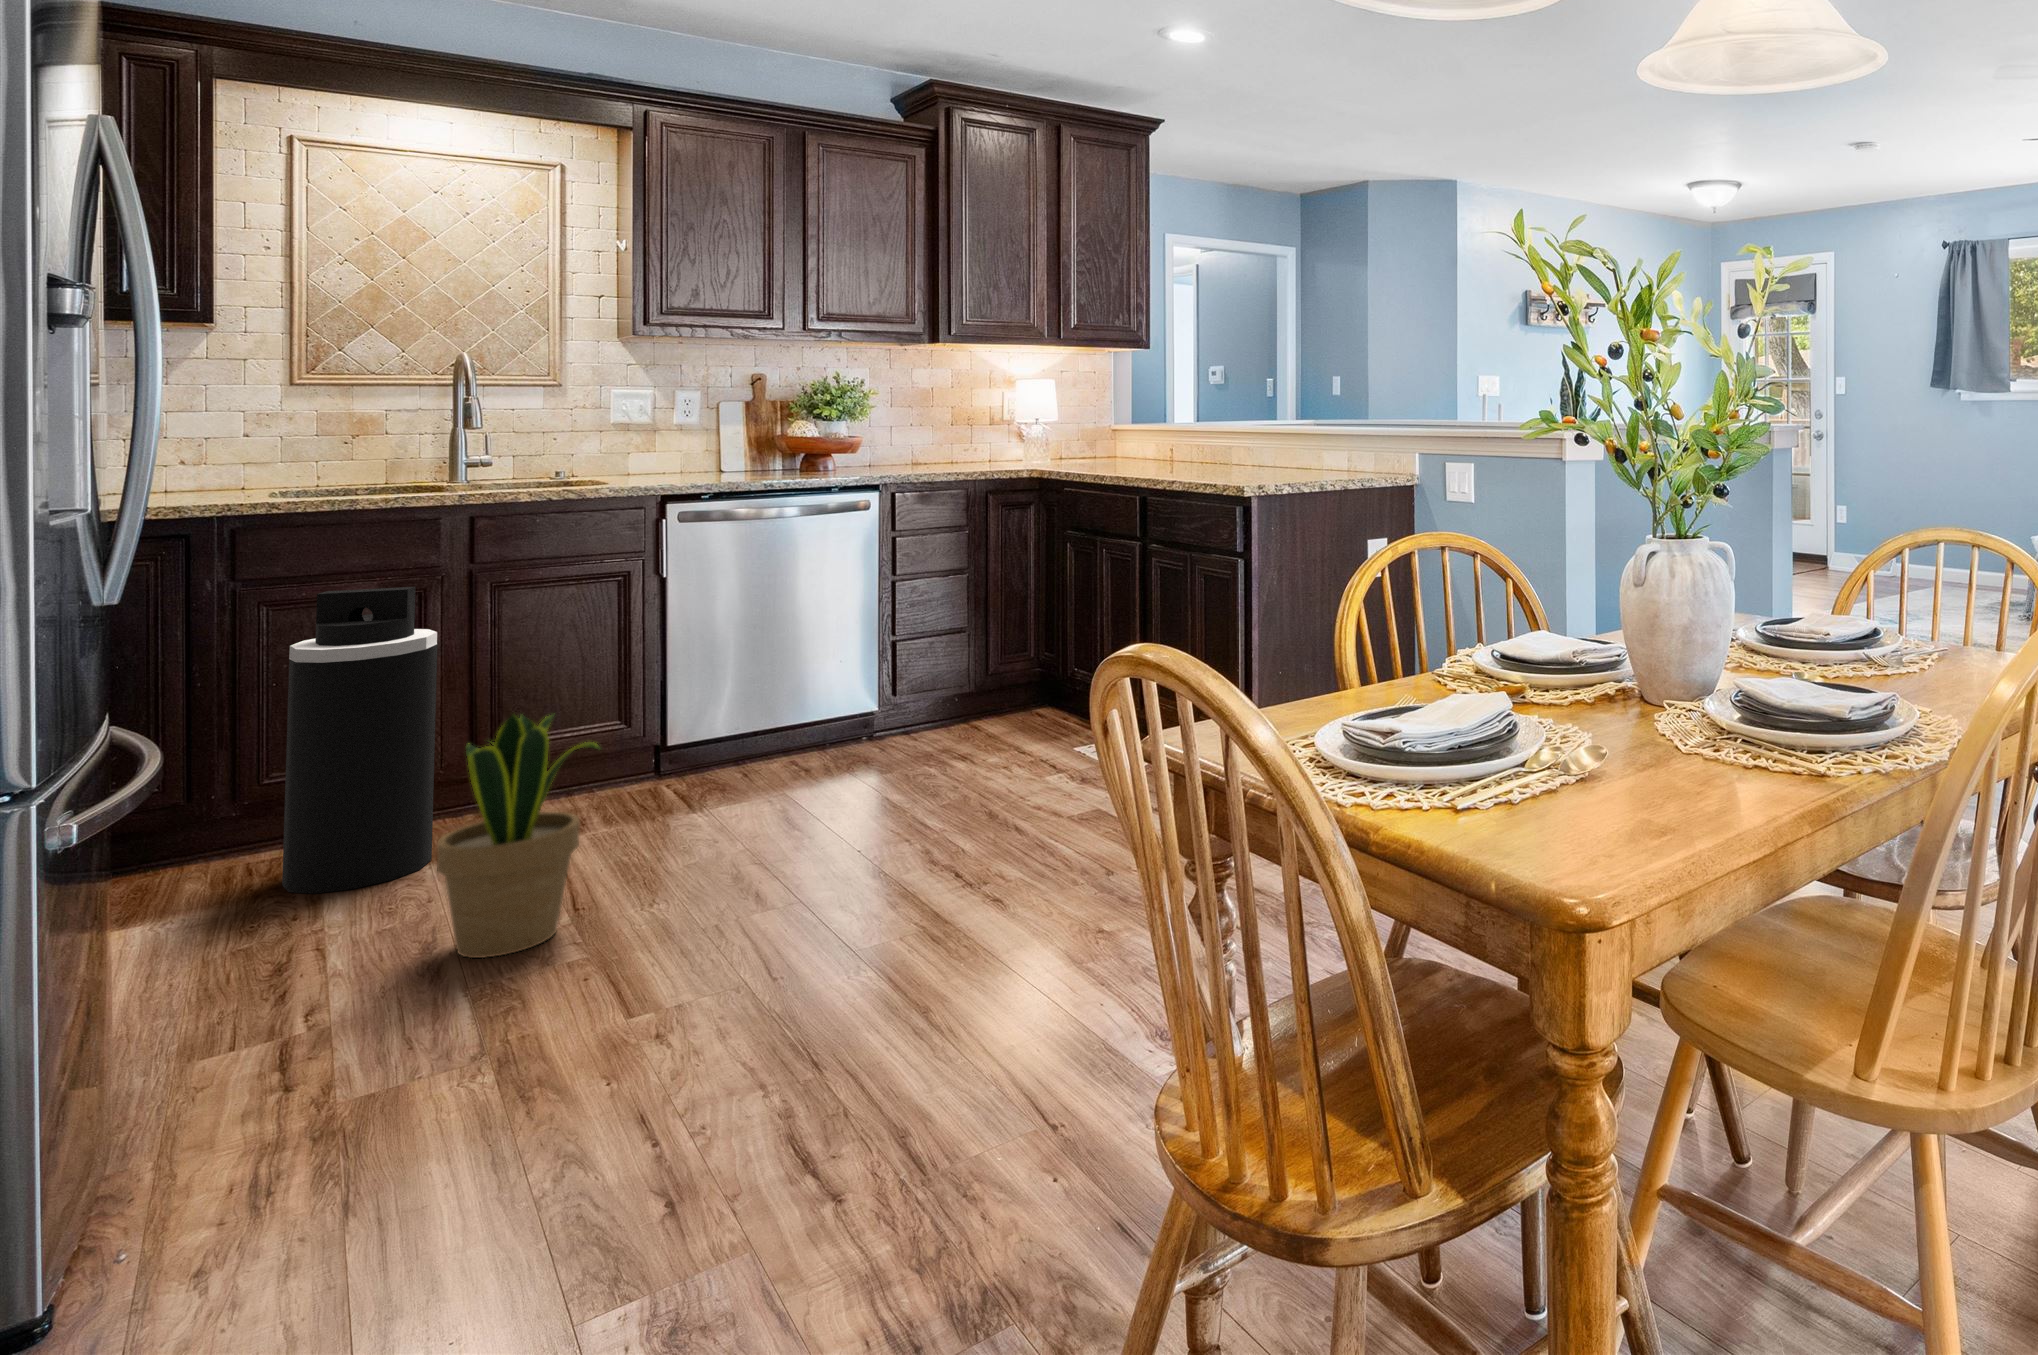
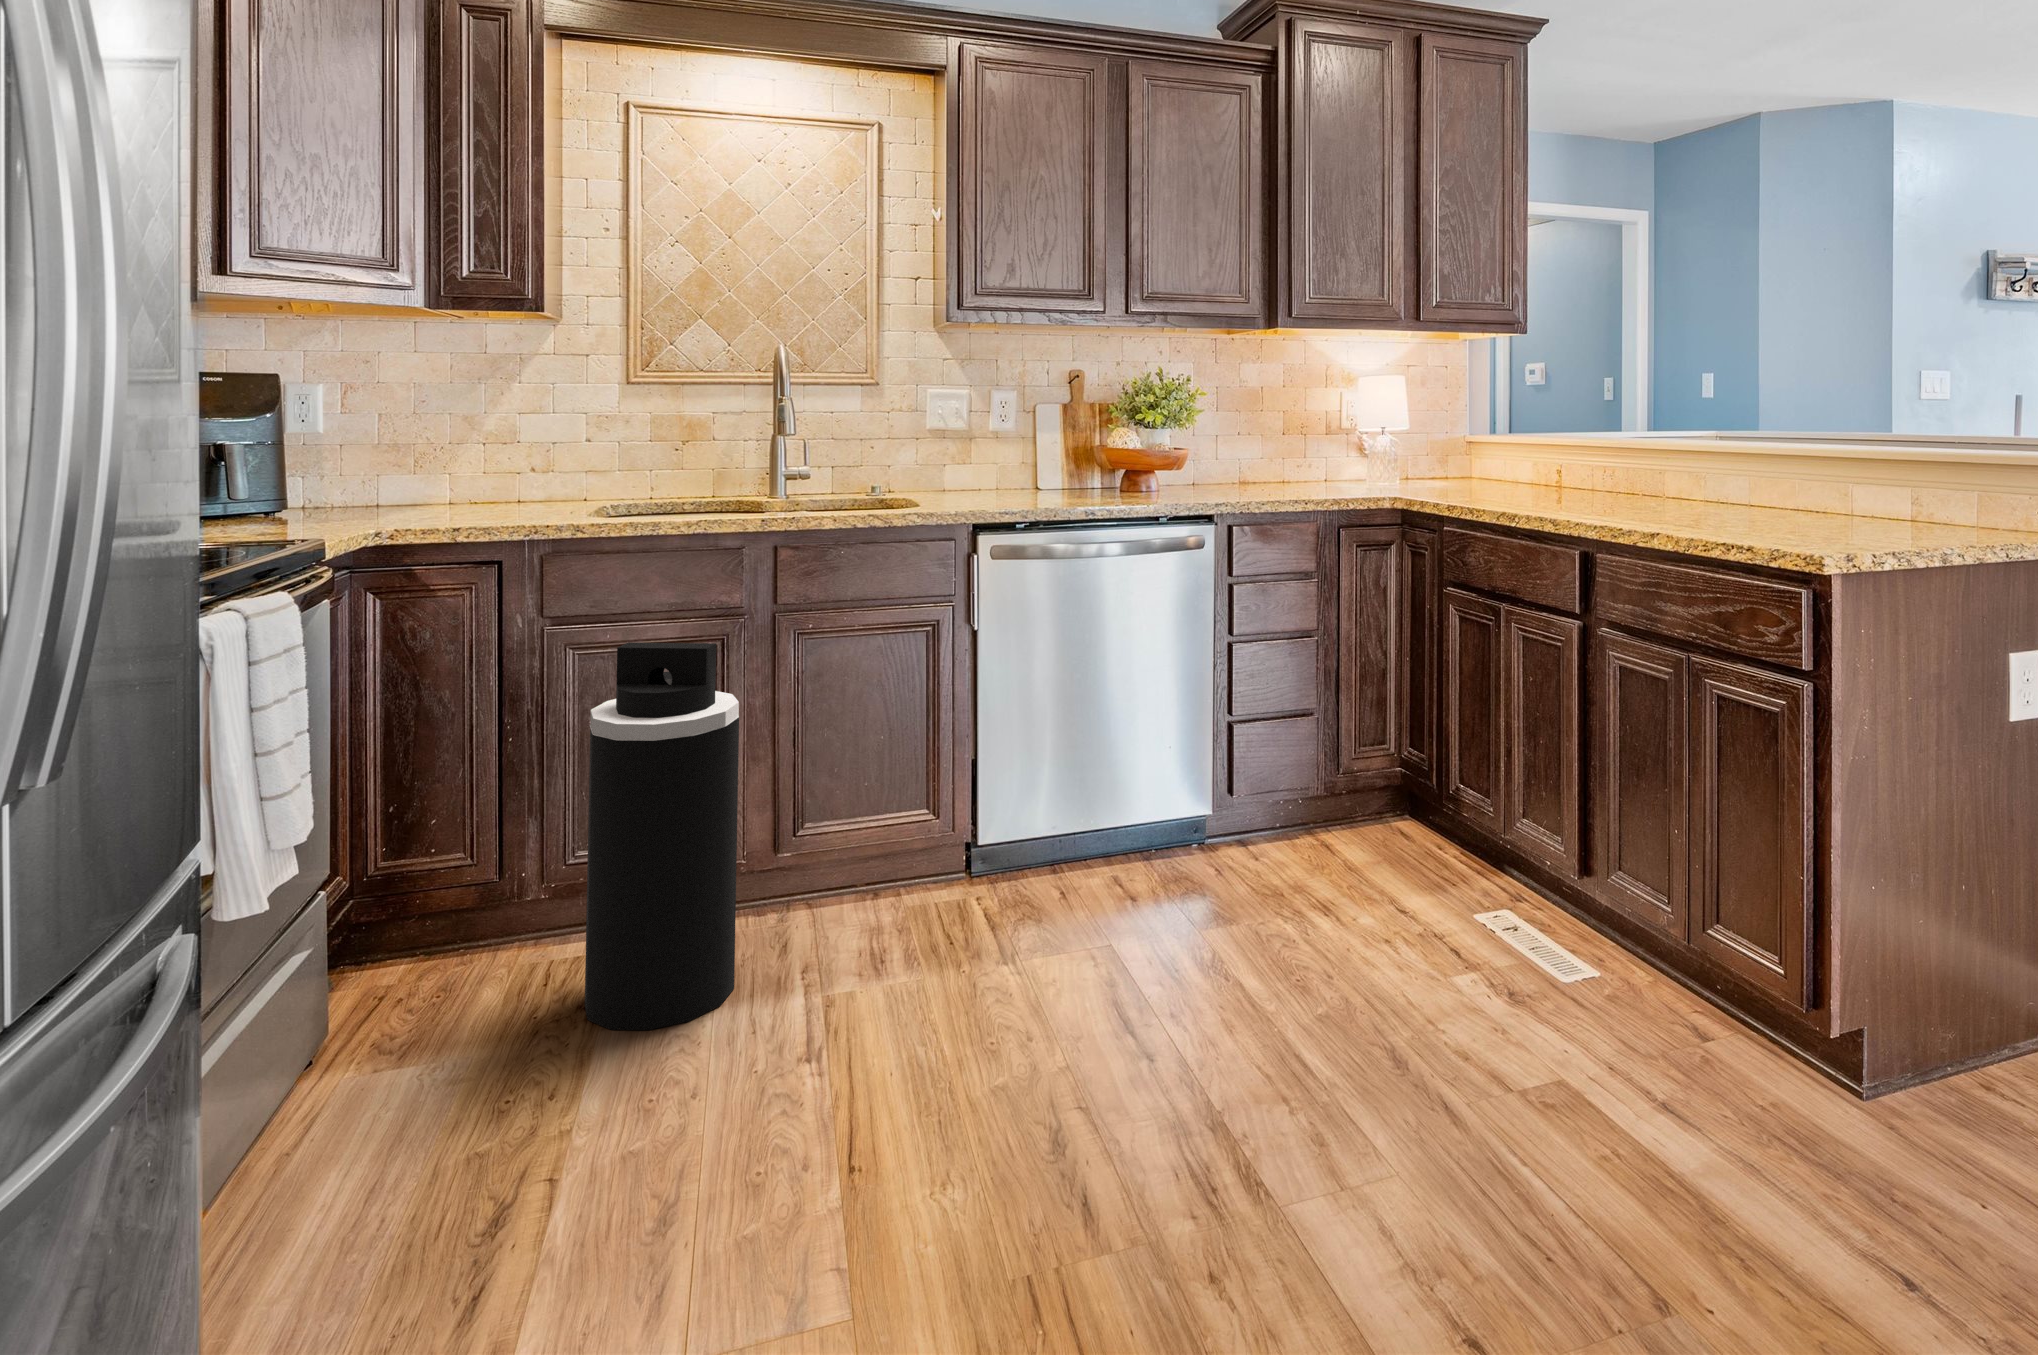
potted plant: present [437,713,602,958] -> none [709,864,907,1241]

